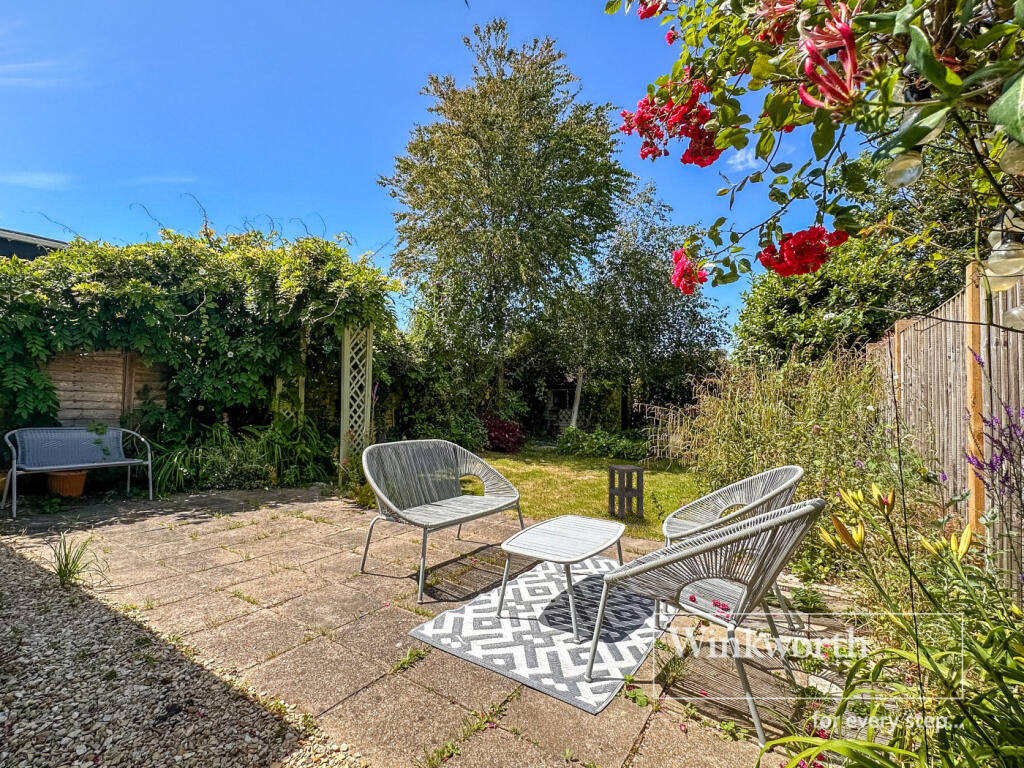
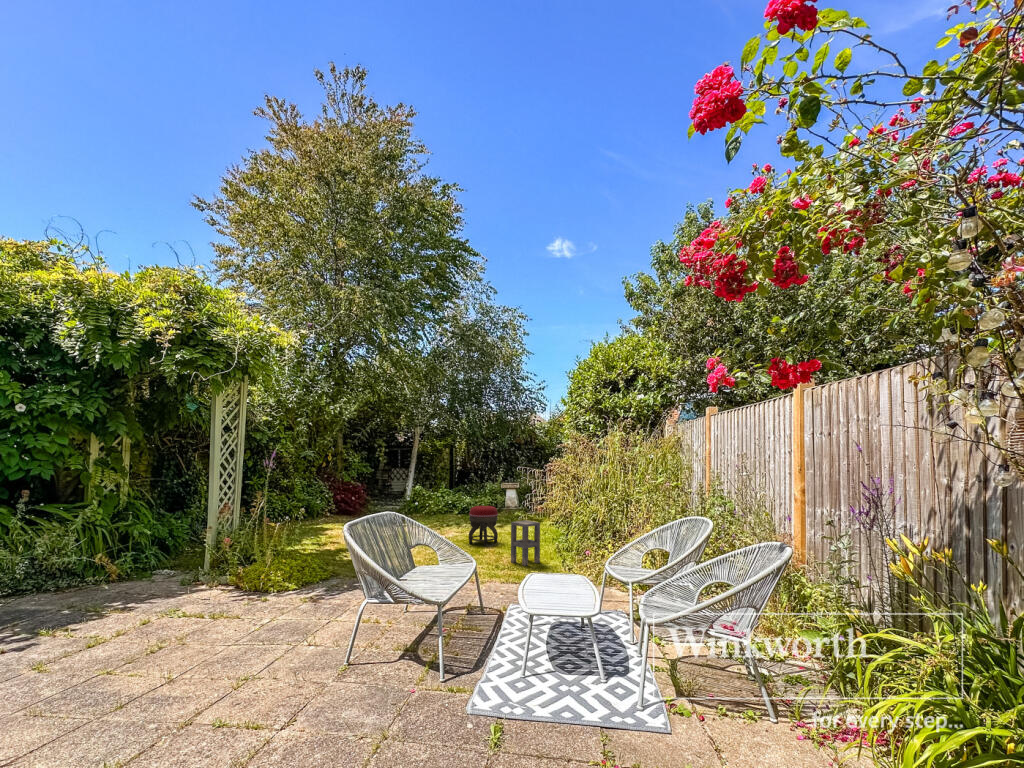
footstool: none [584,447,617,491] -> present [468,506,498,546]

